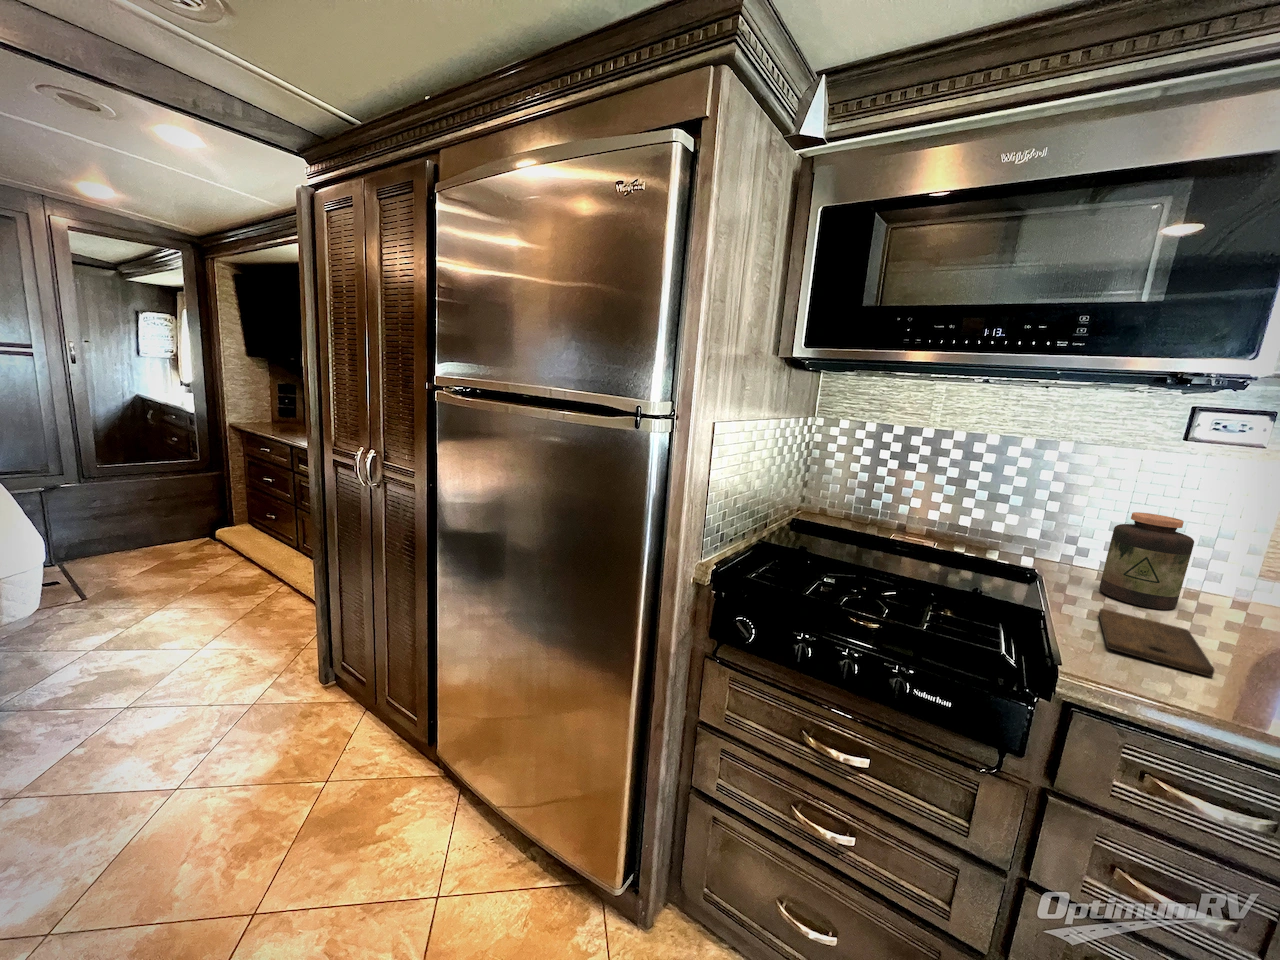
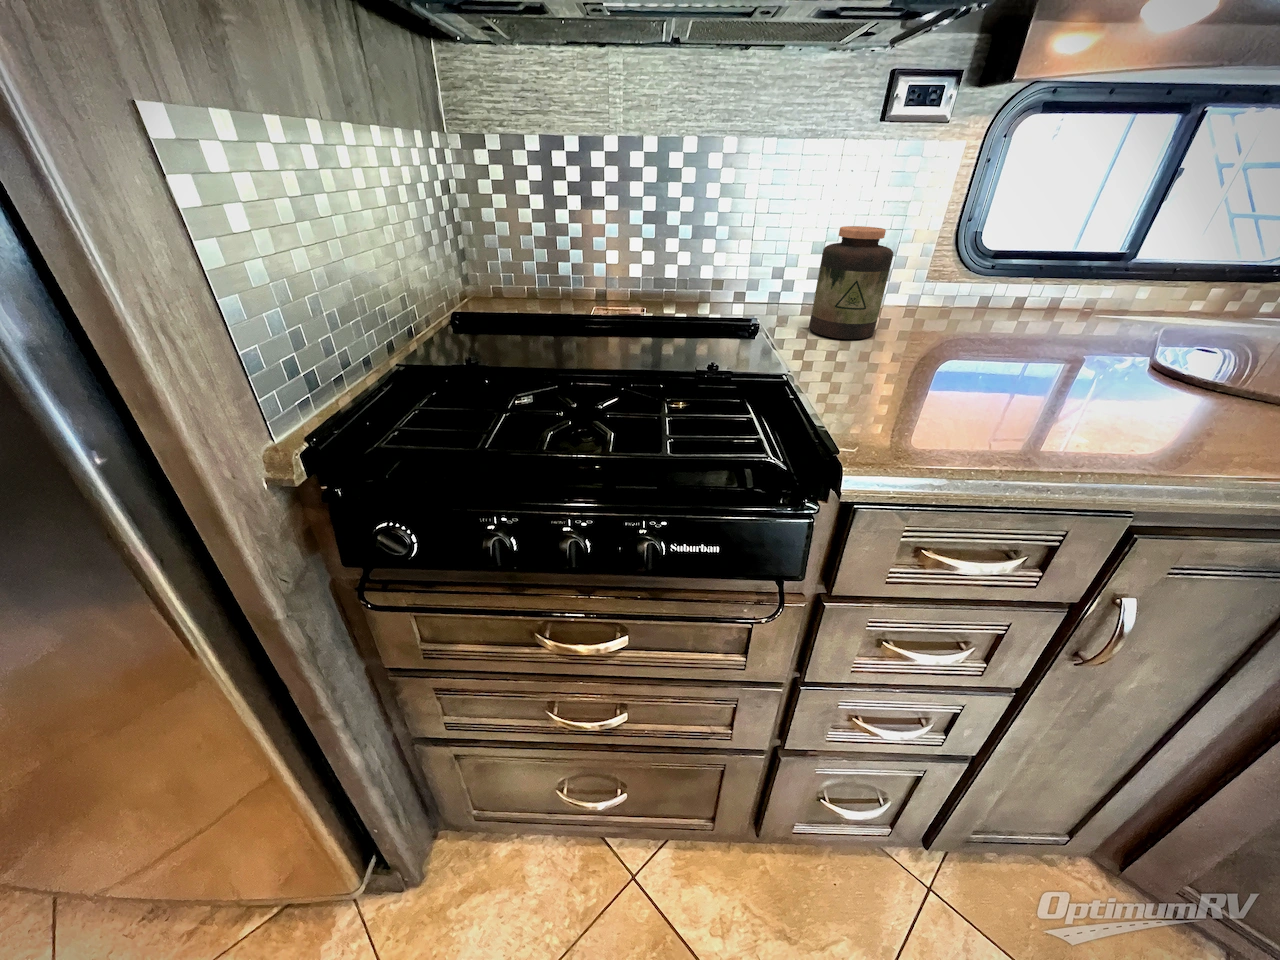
cutting board: present [1099,609,1214,677] -> none [824,354,948,410]

